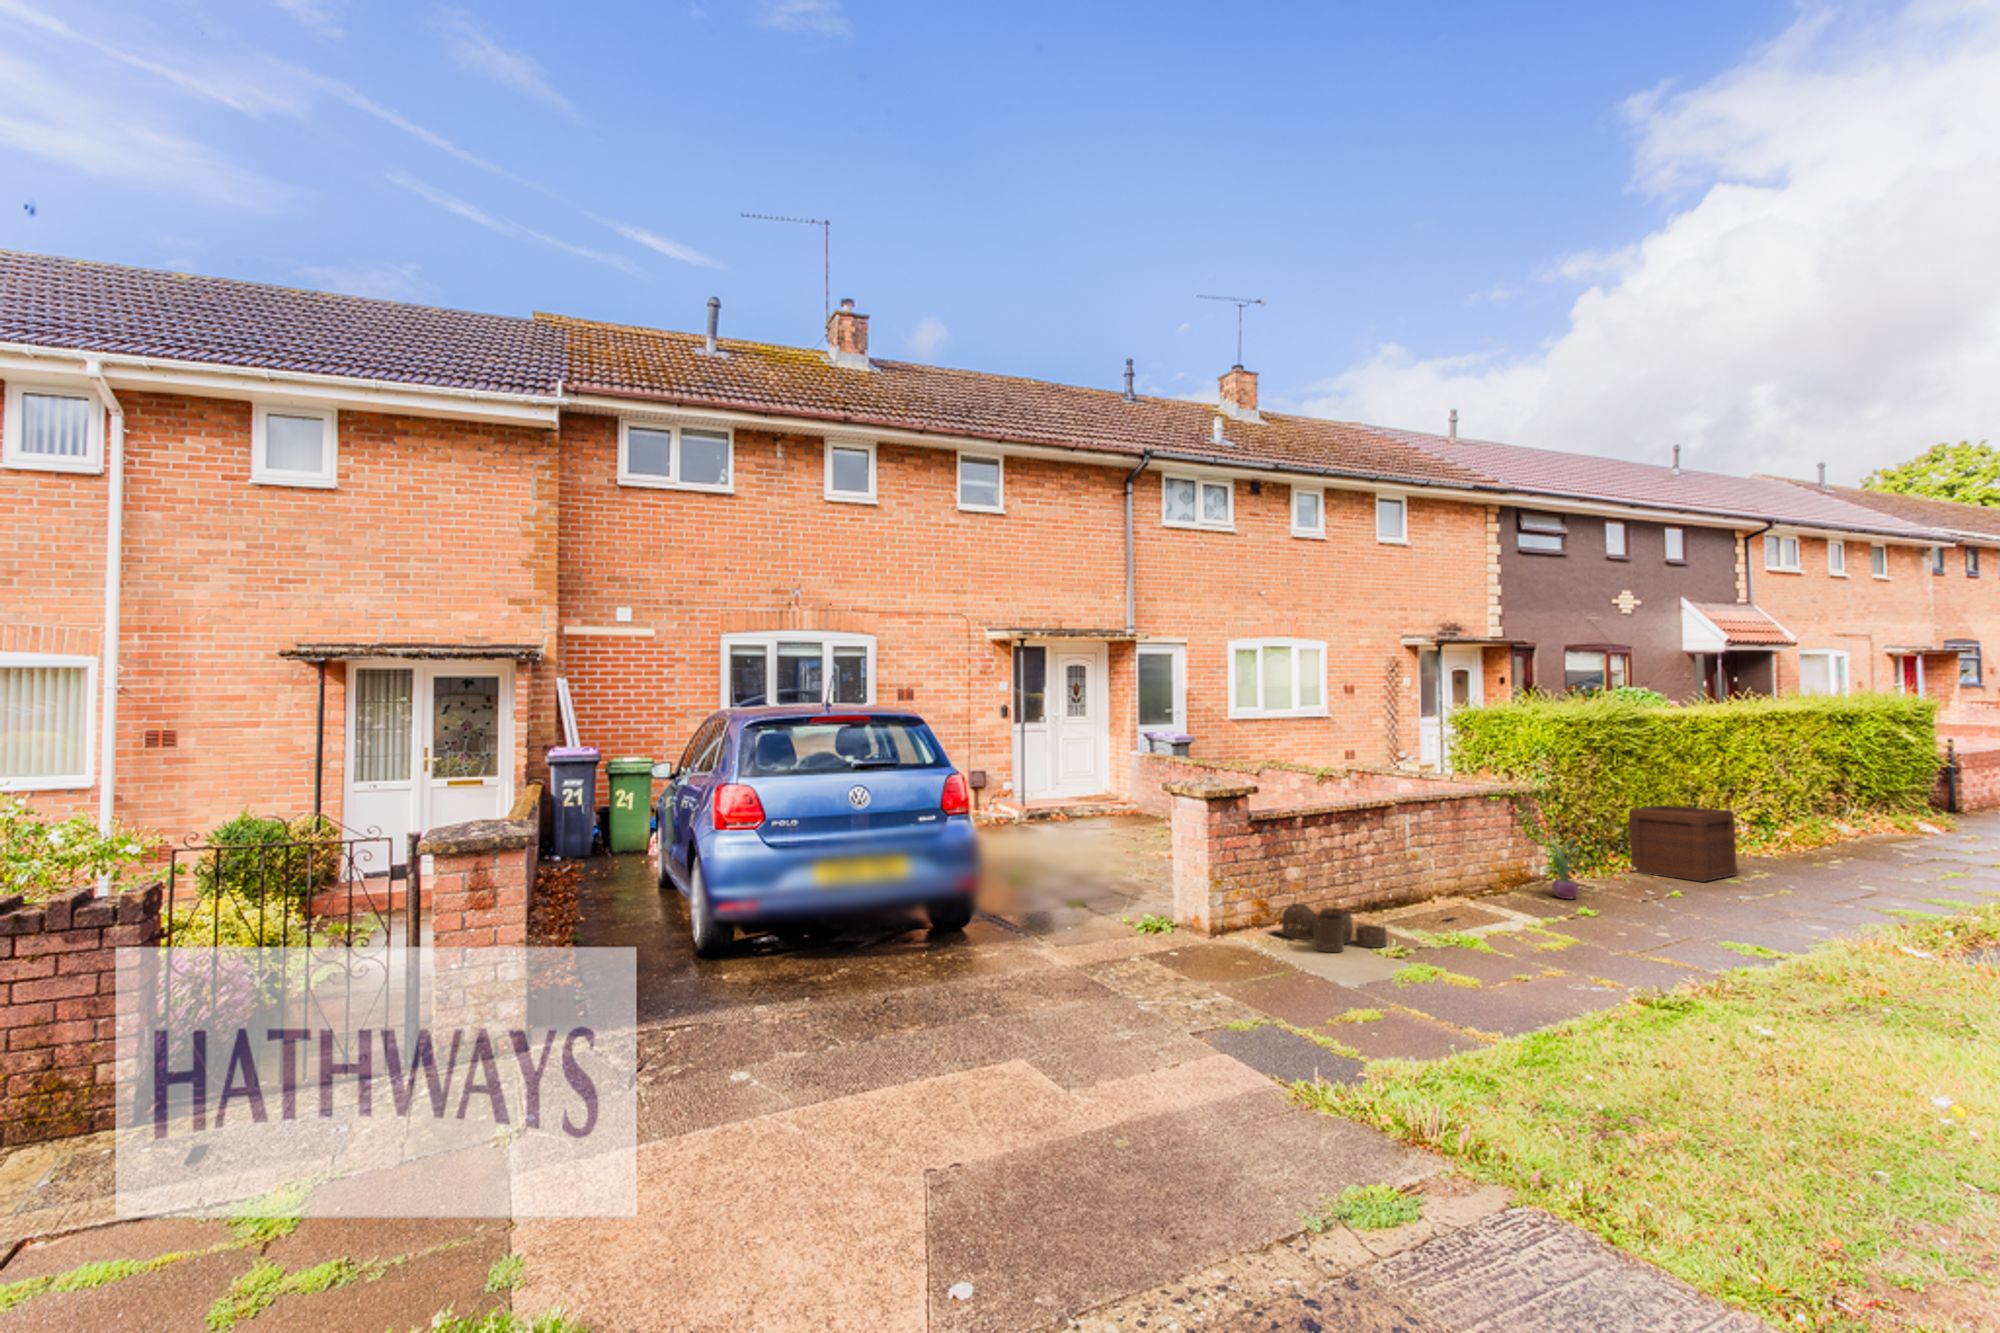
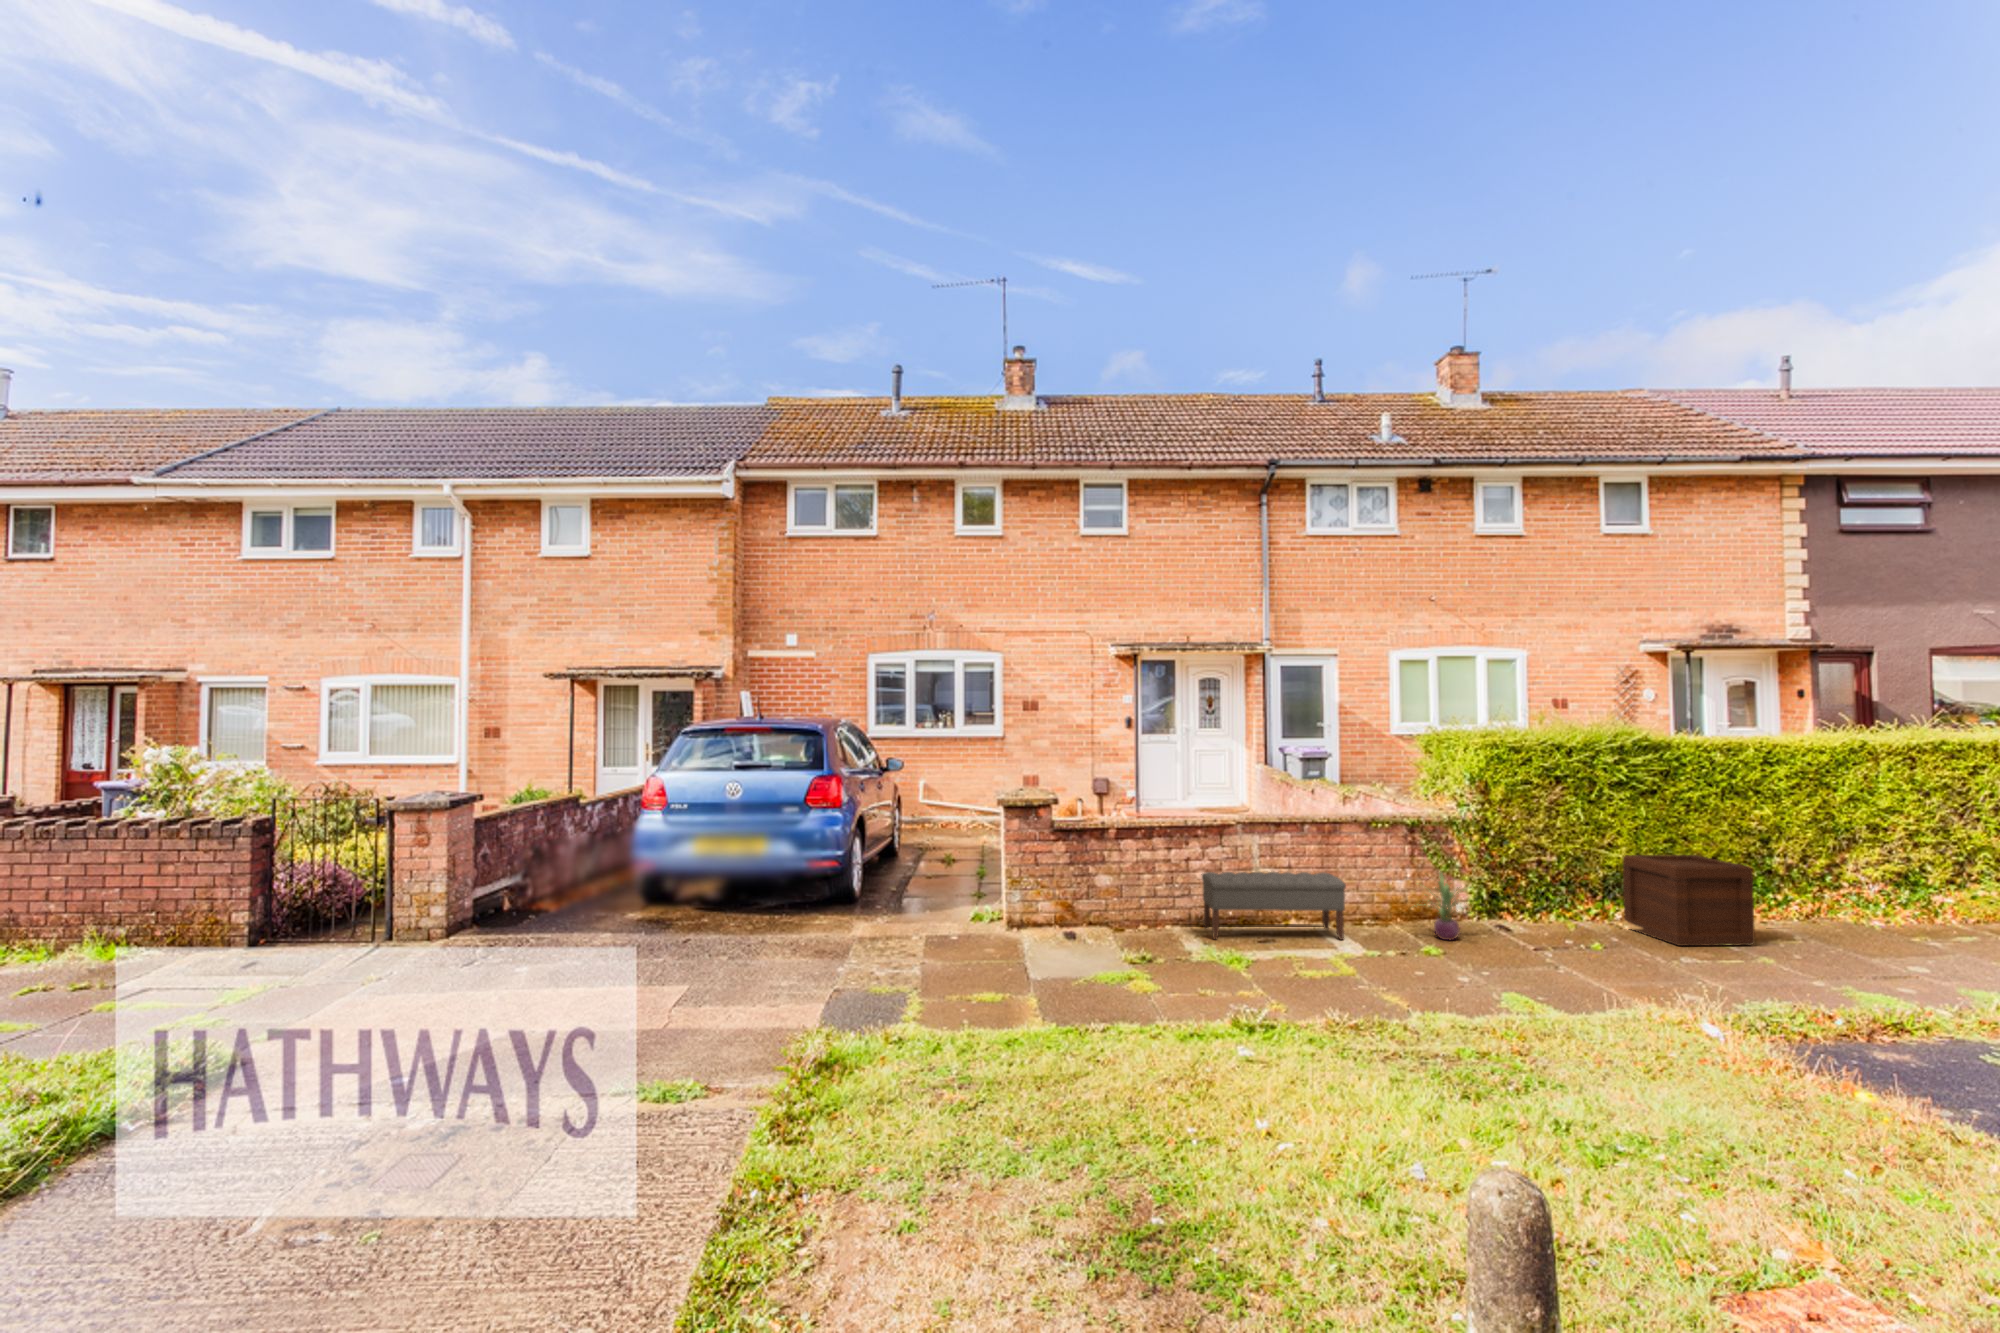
bench: none [1374,846,1509,926] -> present [1201,872,1346,940]
woven basket: present [1282,902,1387,952] -> none [1068,902,1141,948]

